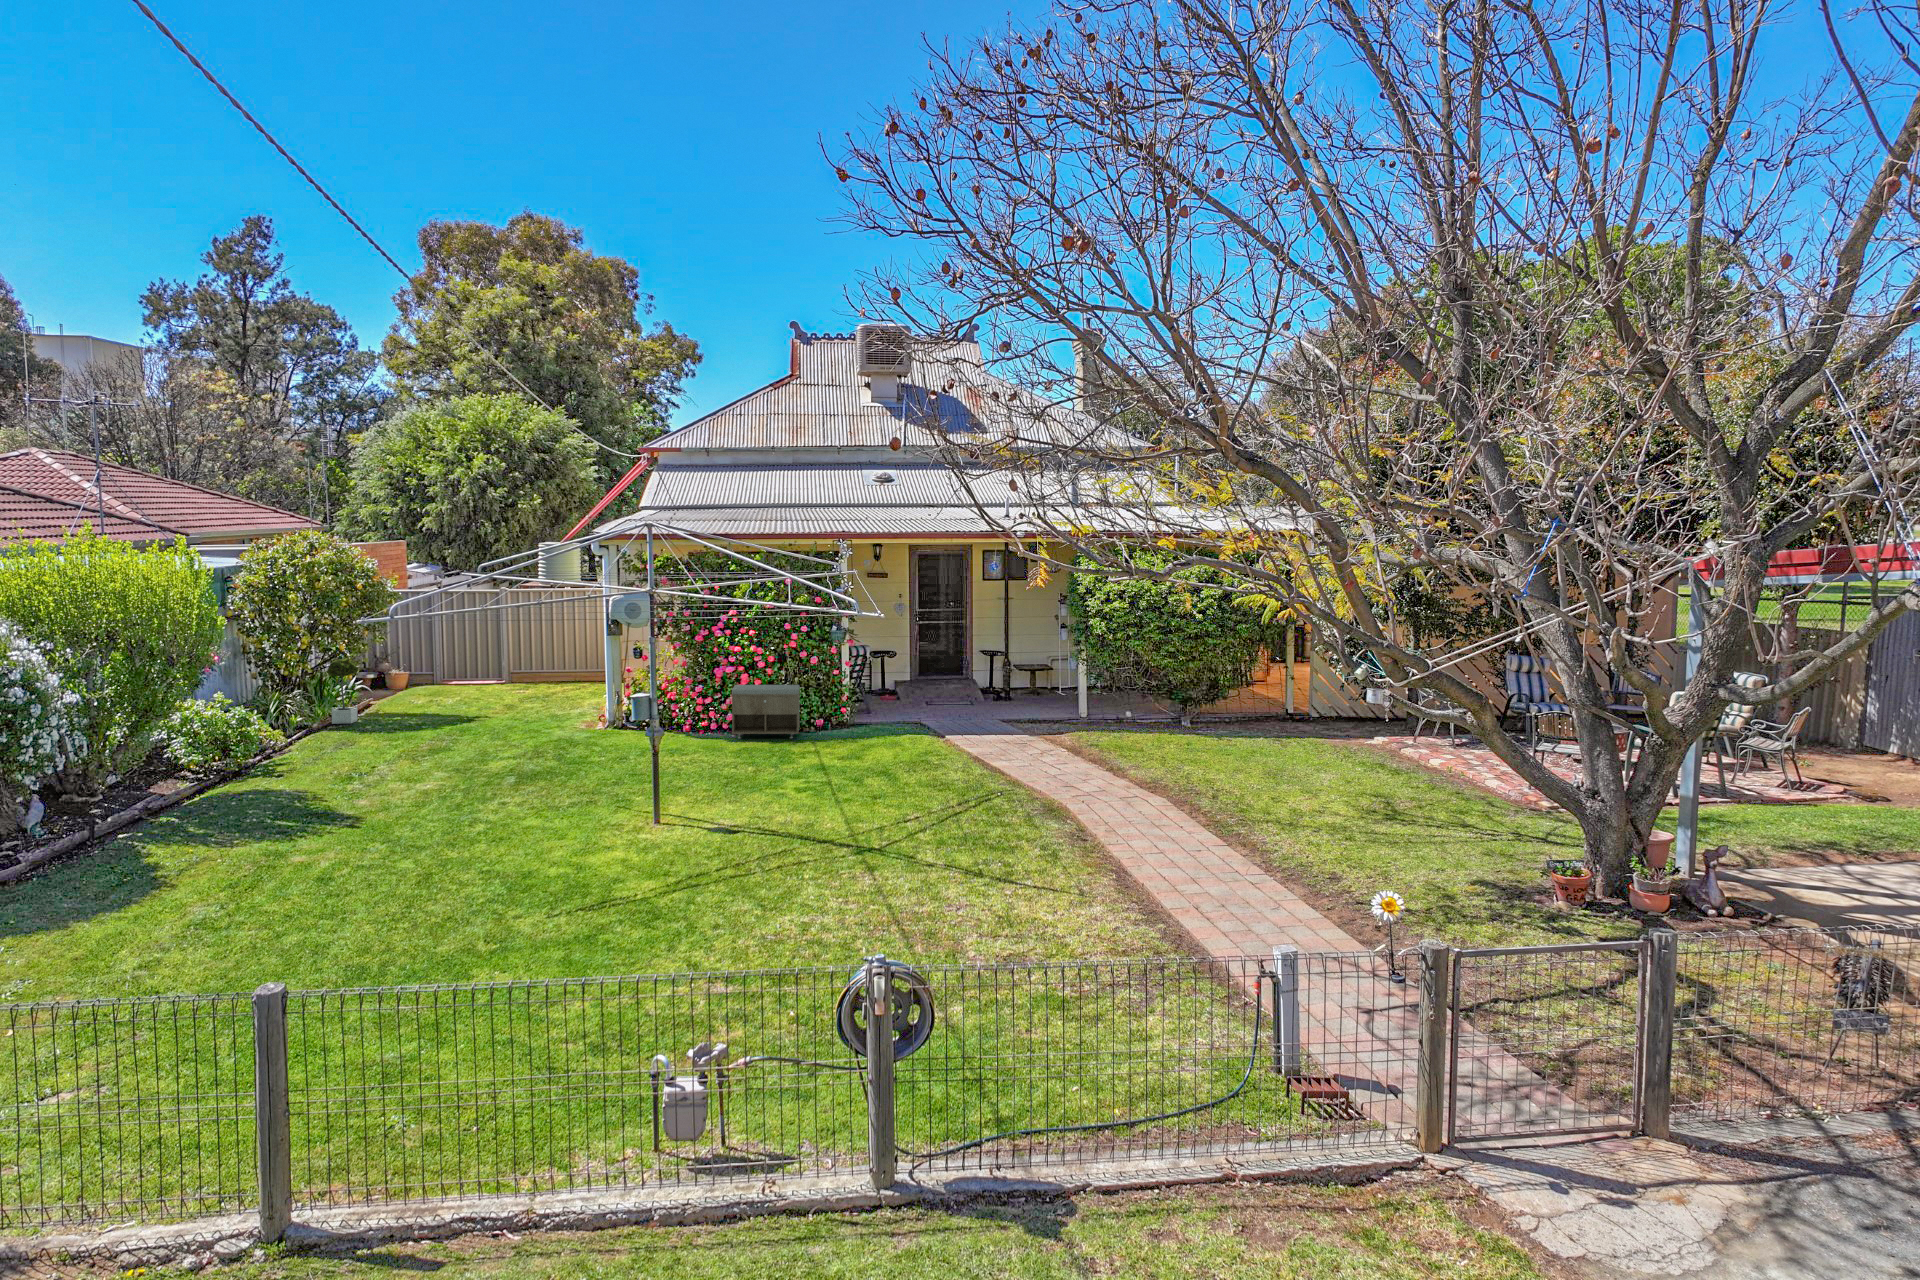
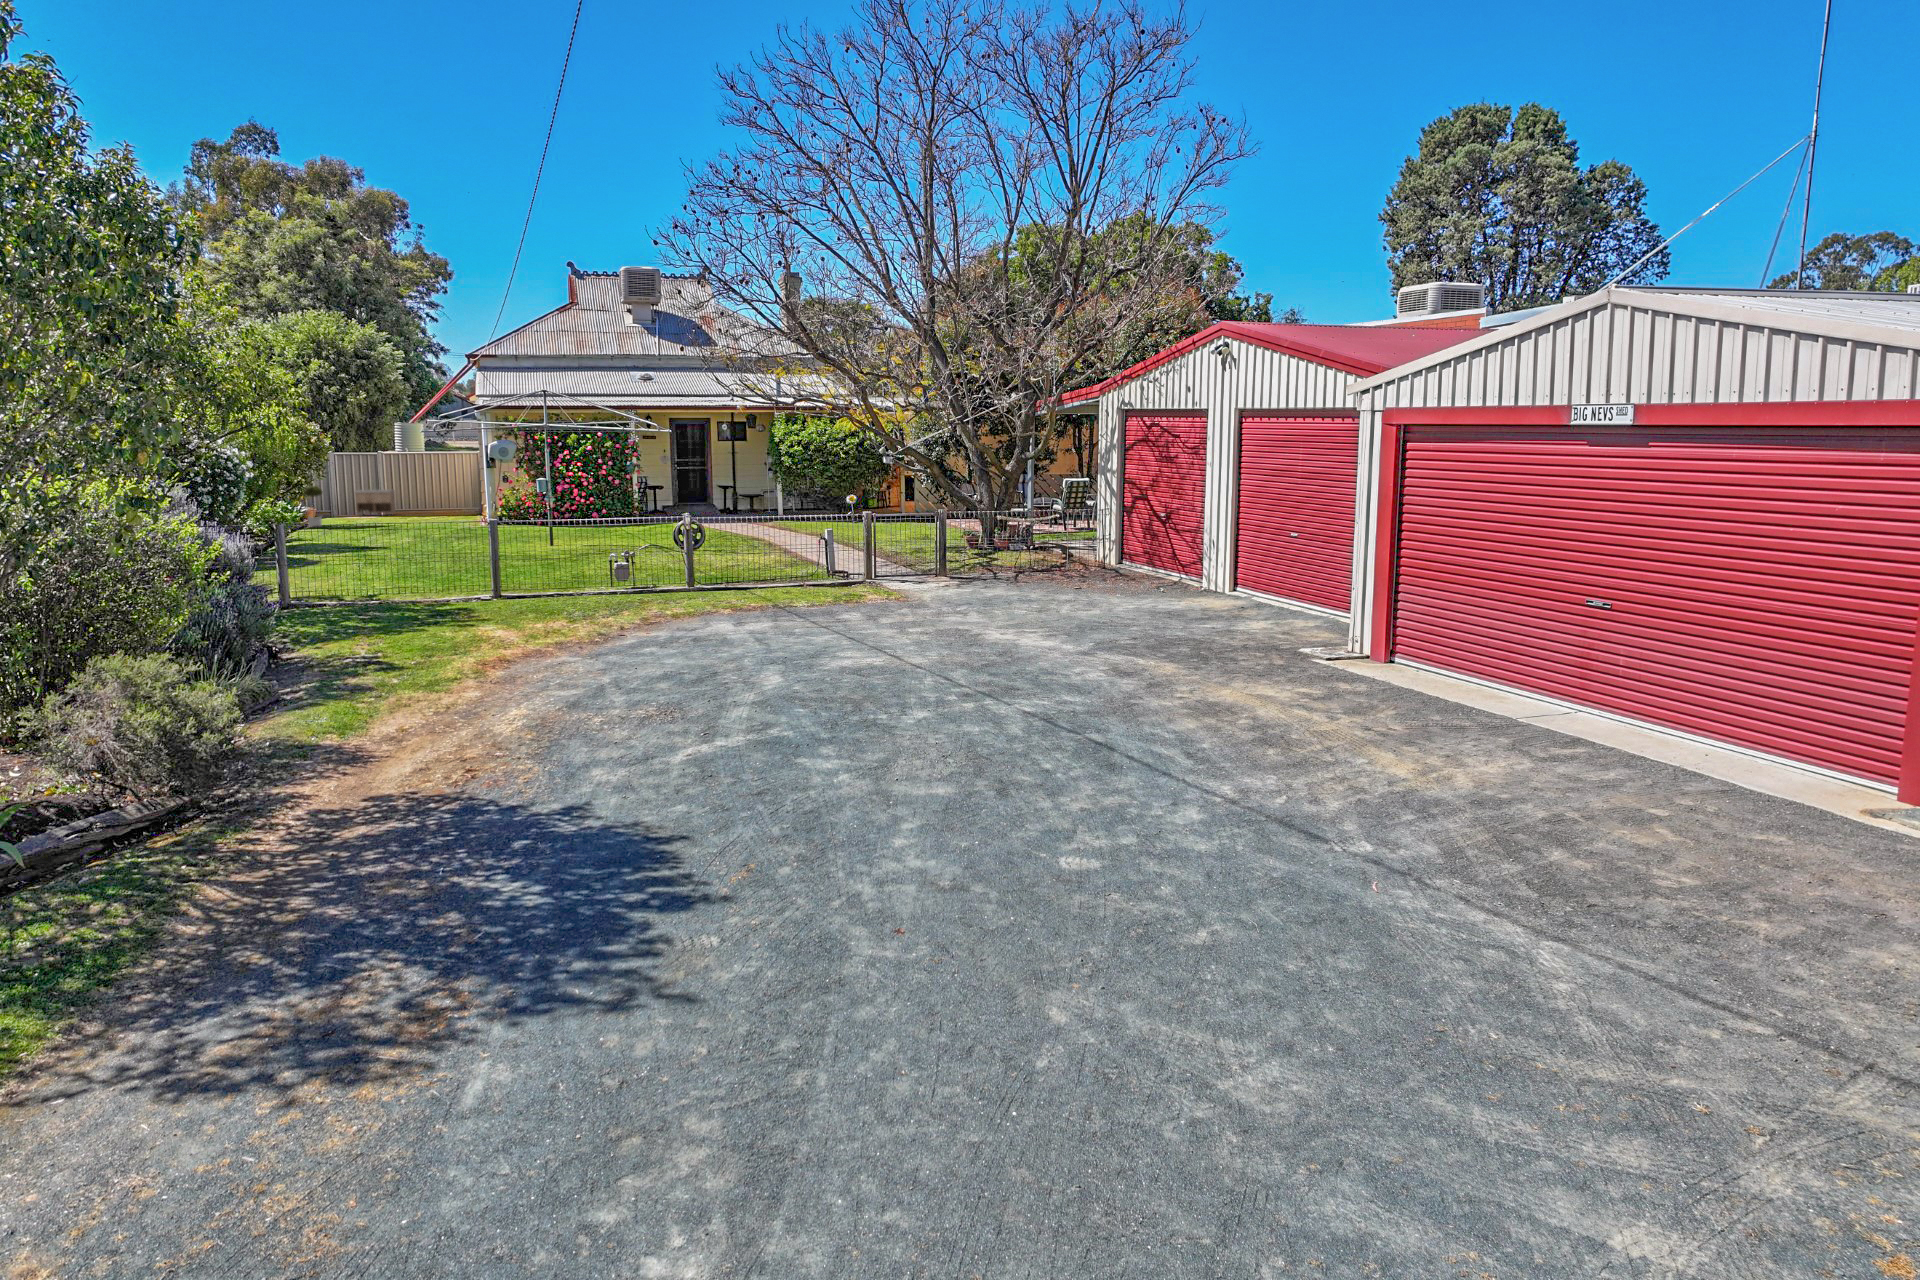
storage bench: present [732,685,800,739] -> present [355,490,396,515]

